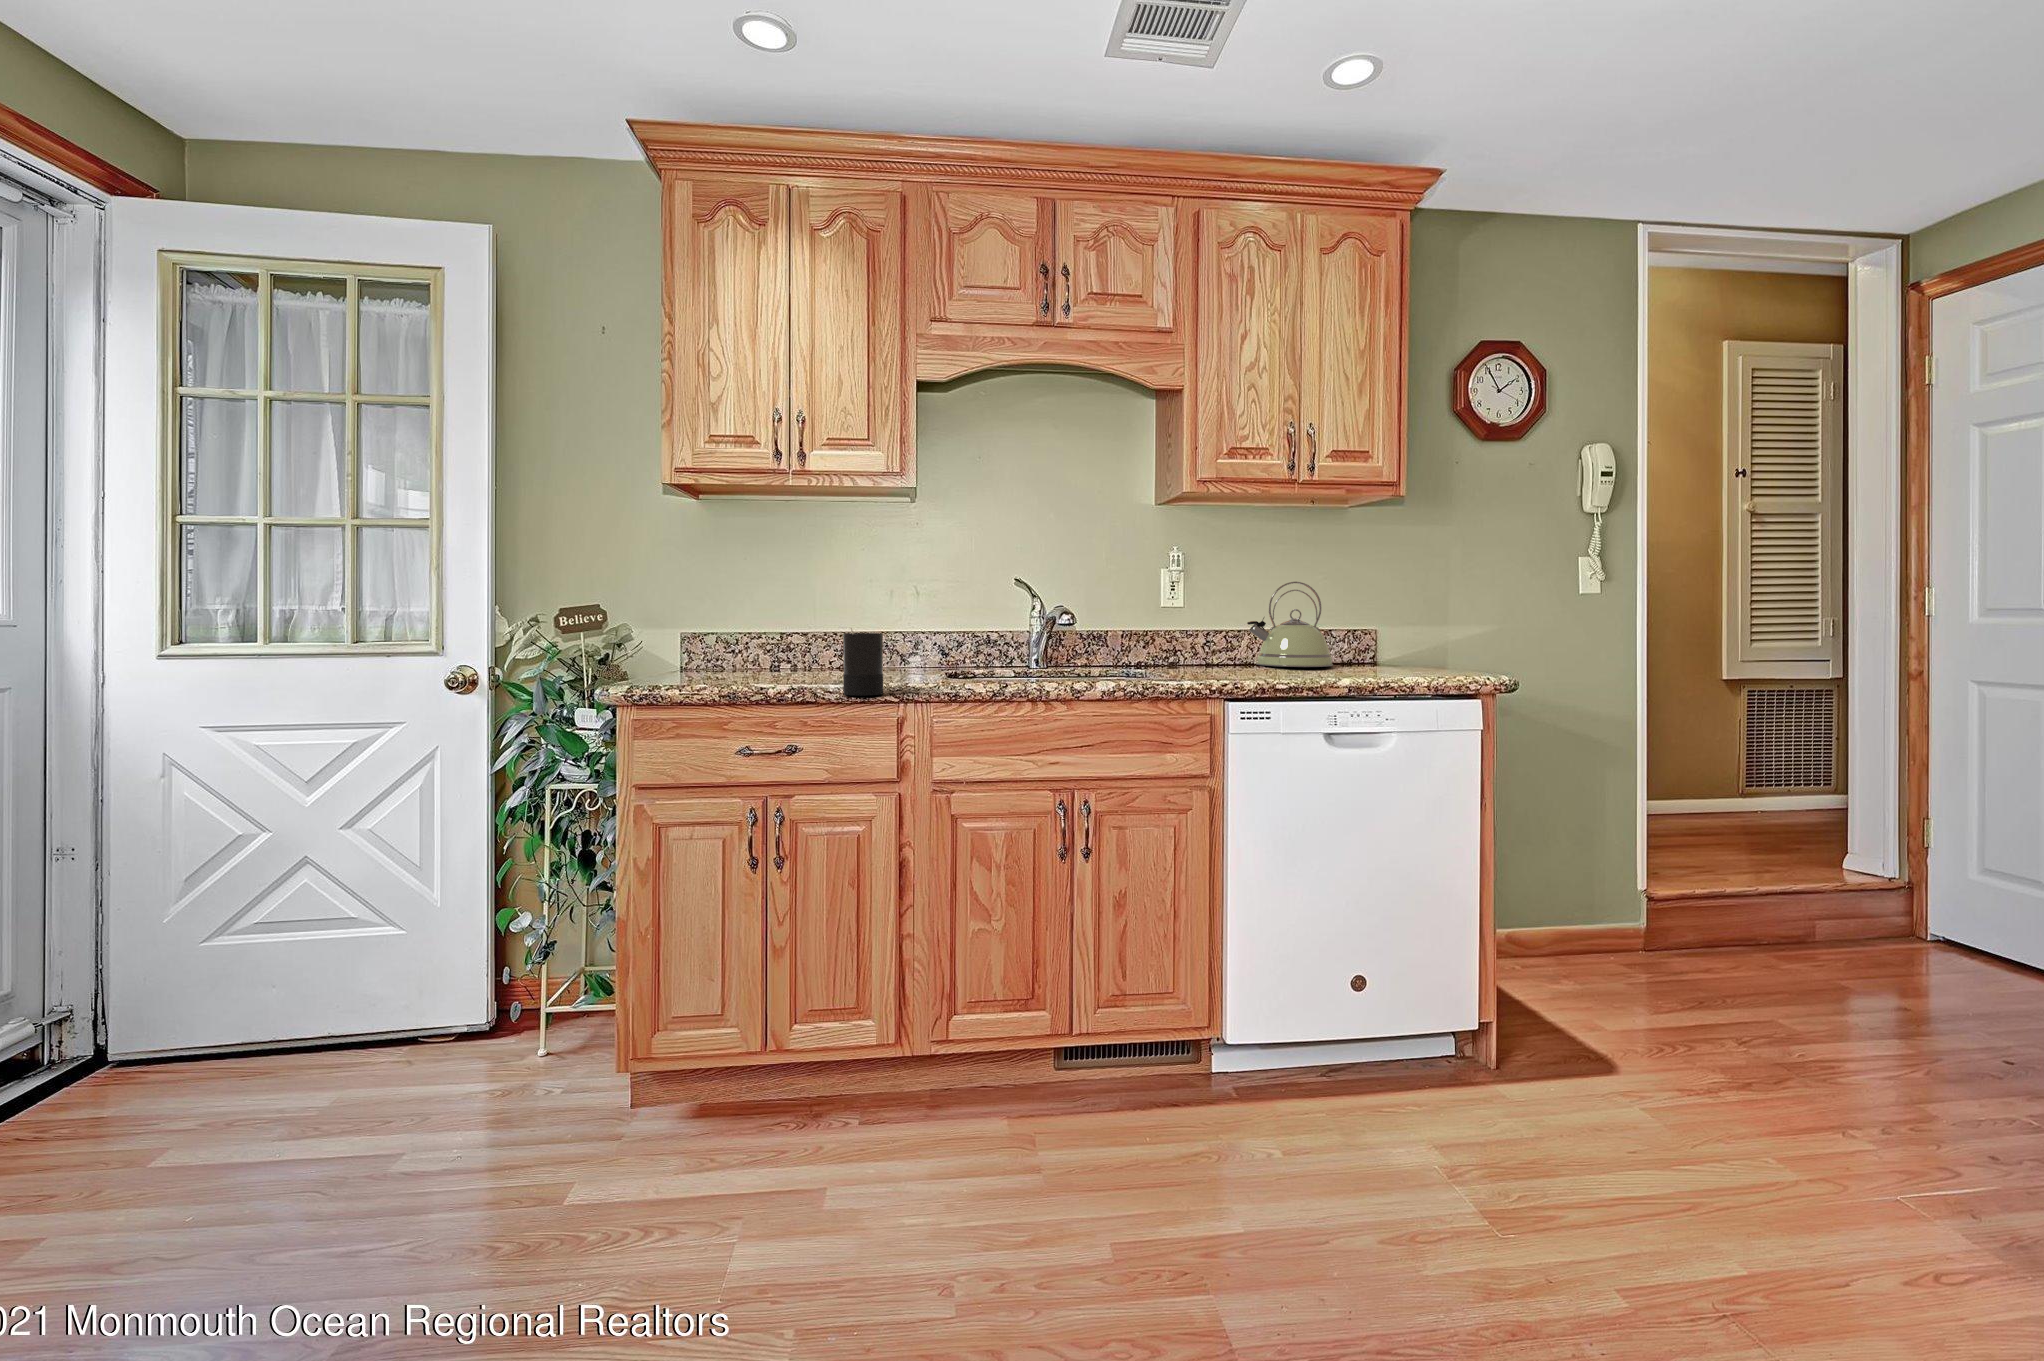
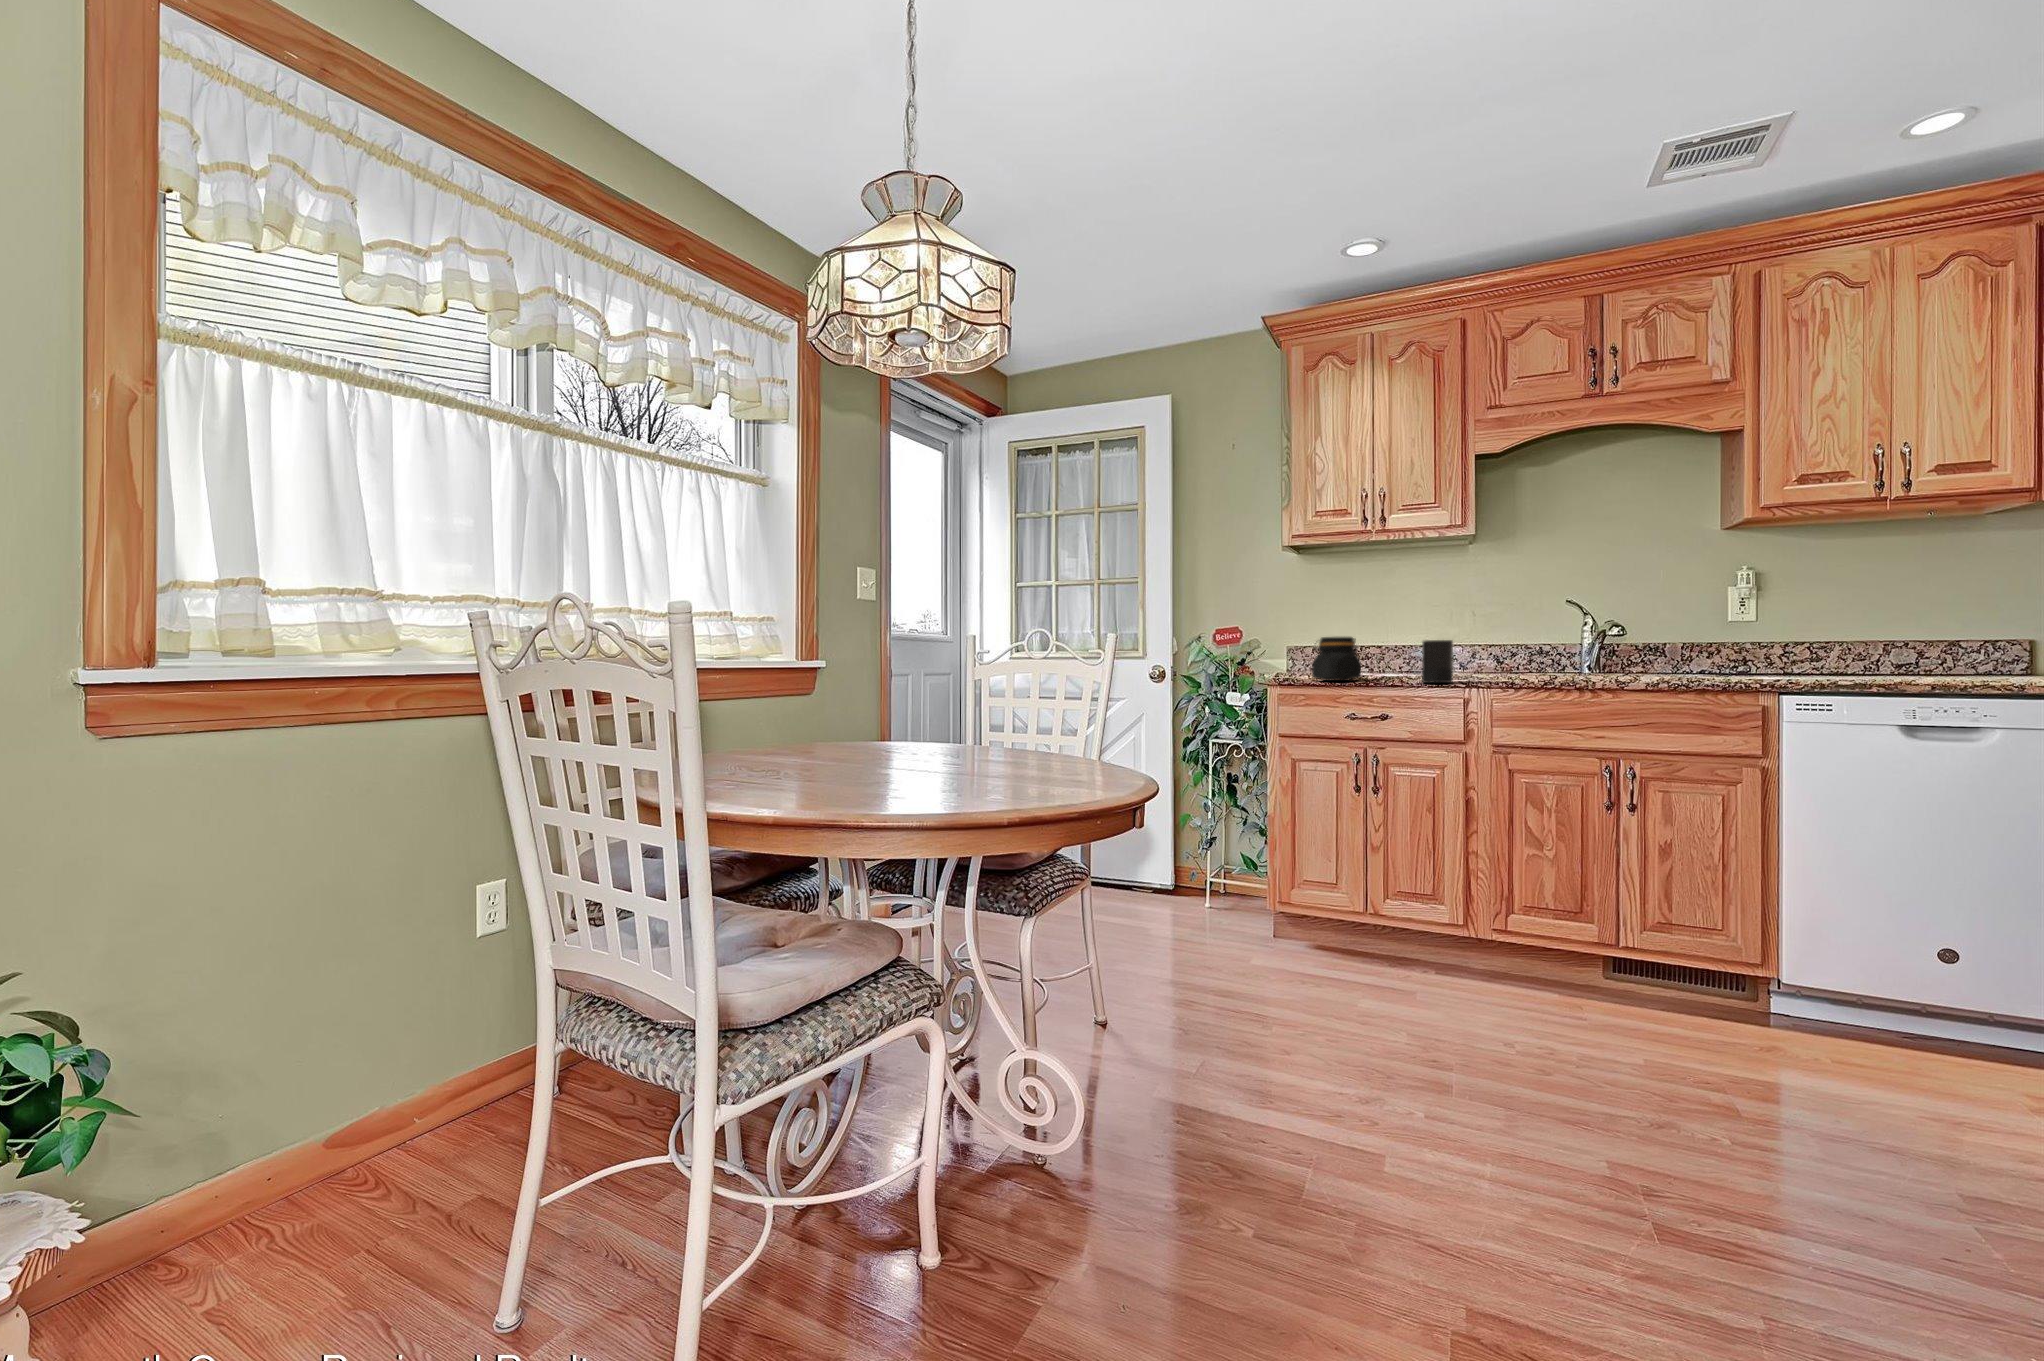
kettle: present [1247,582,1333,667] -> none [1832,589,1945,670]
jar: none [692,623,765,690] -> present [1312,637,1361,681]

